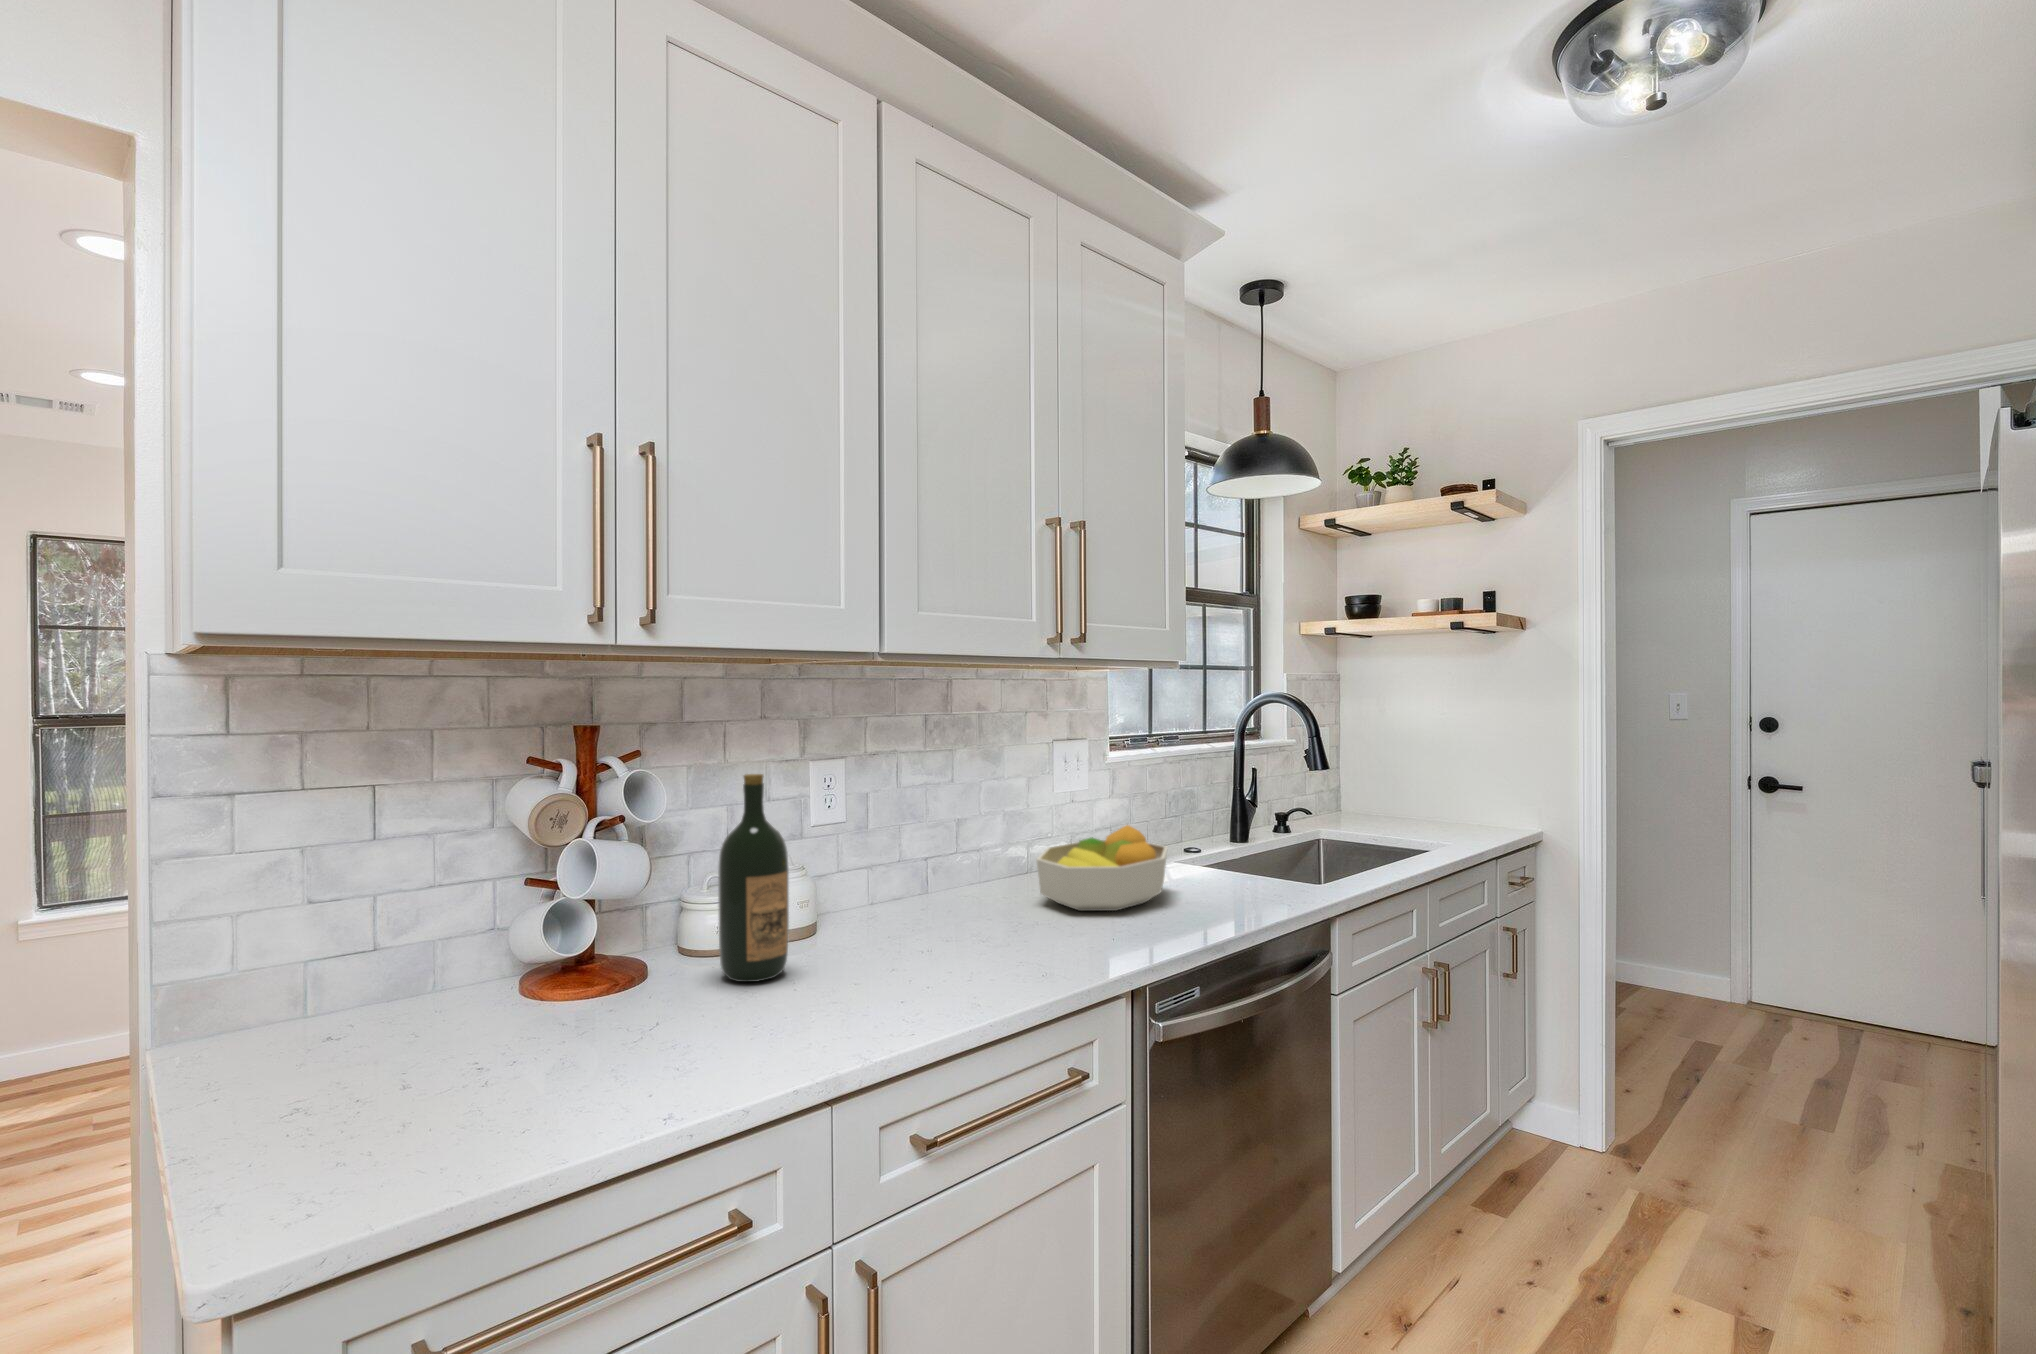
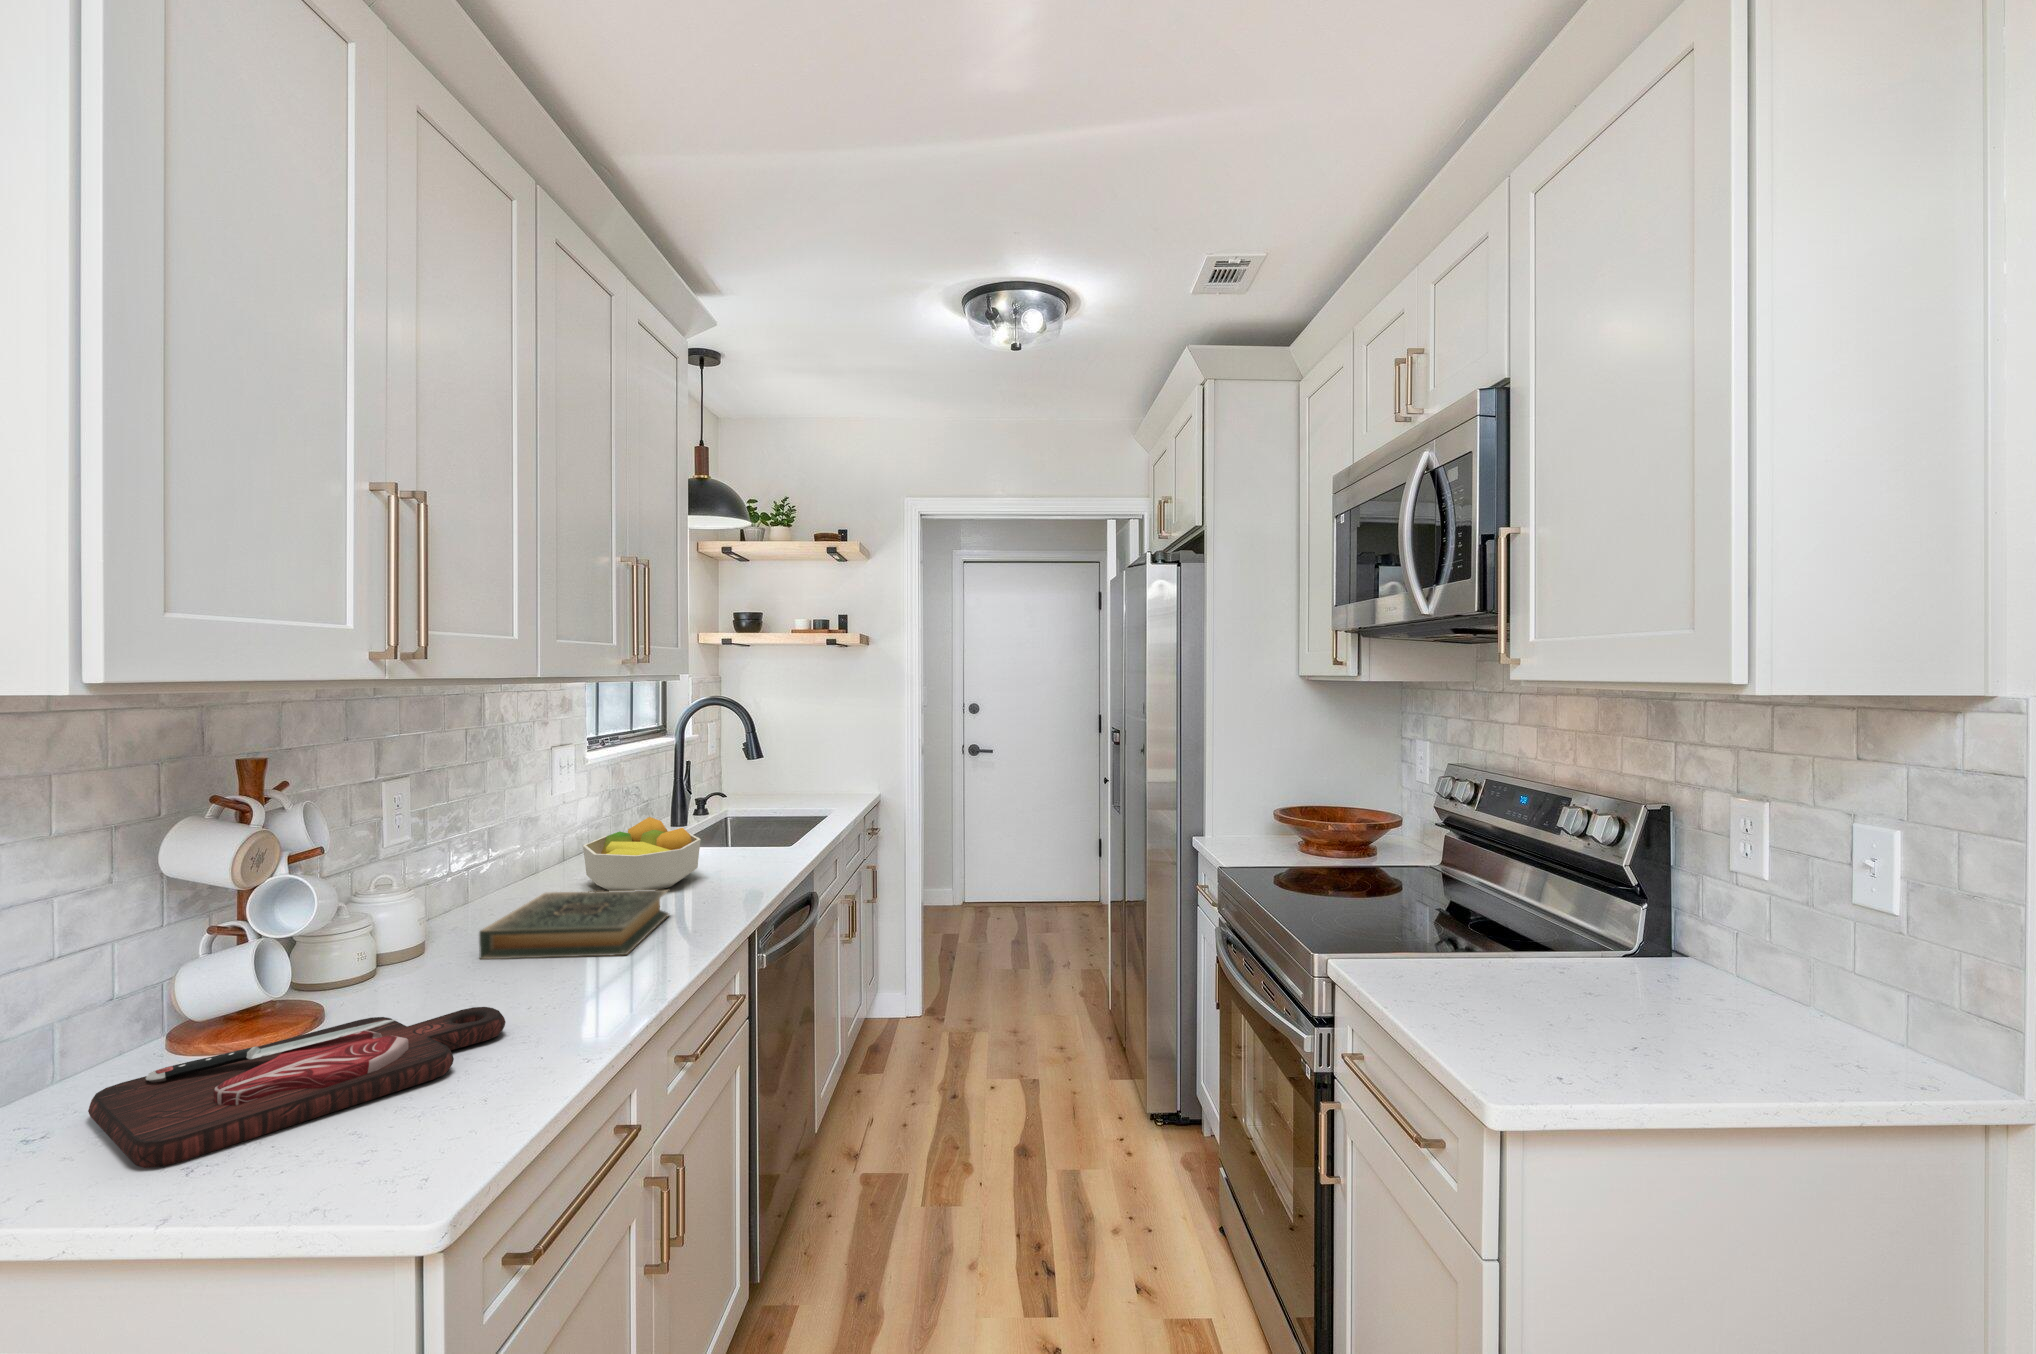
wine bottle: present [718,774,789,982] -> none [393,795,470,996]
hardback book: none [838,893,1063,984] -> present [479,890,669,959]
cutting board: none [314,993,712,1094] -> present [88,1007,506,1168]

